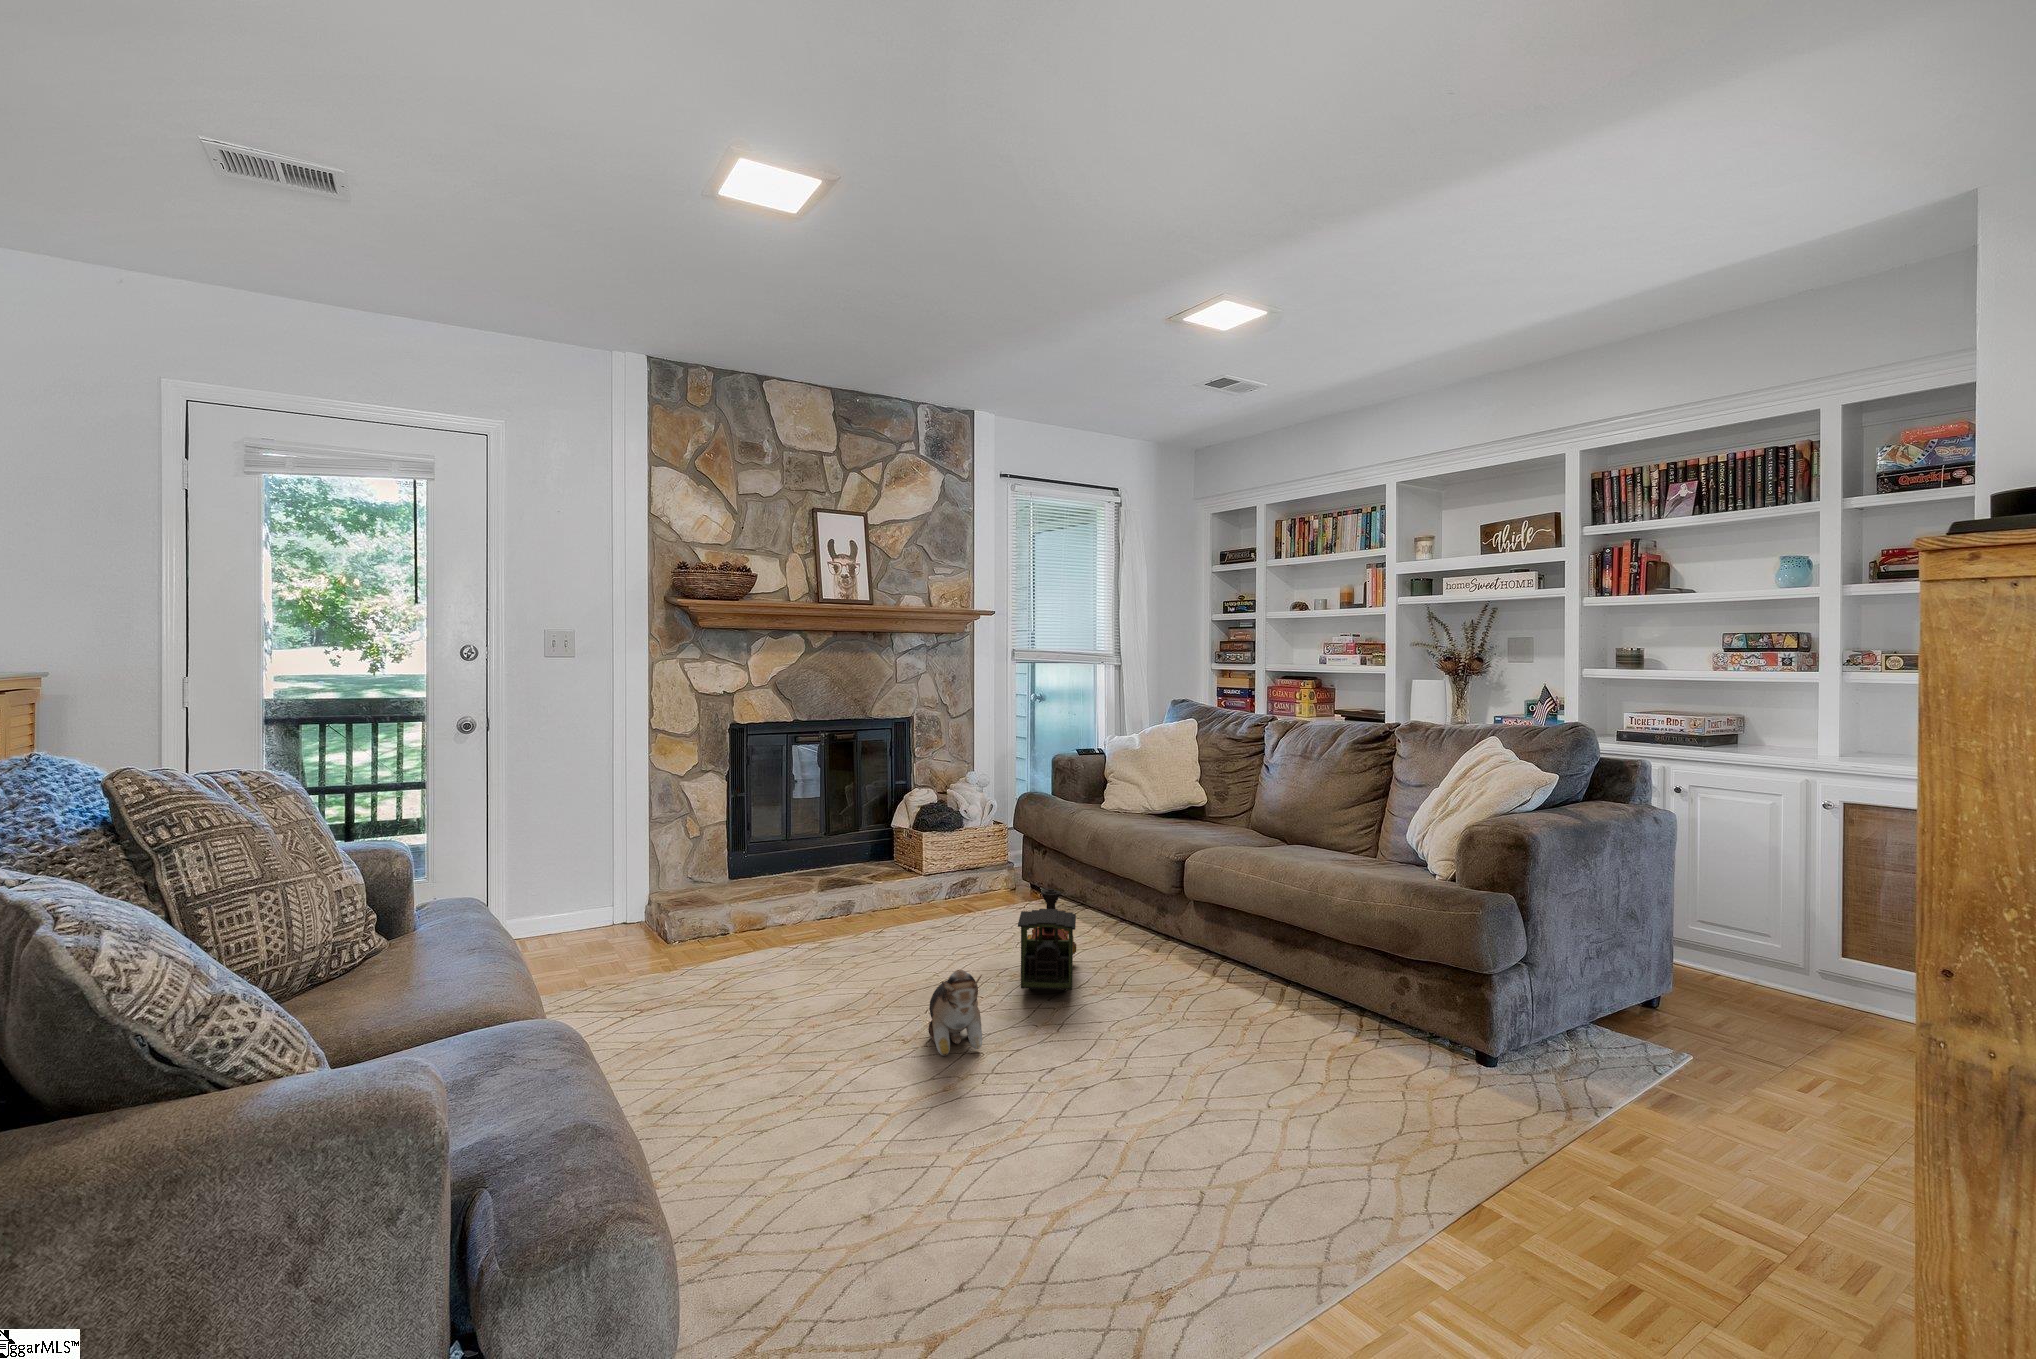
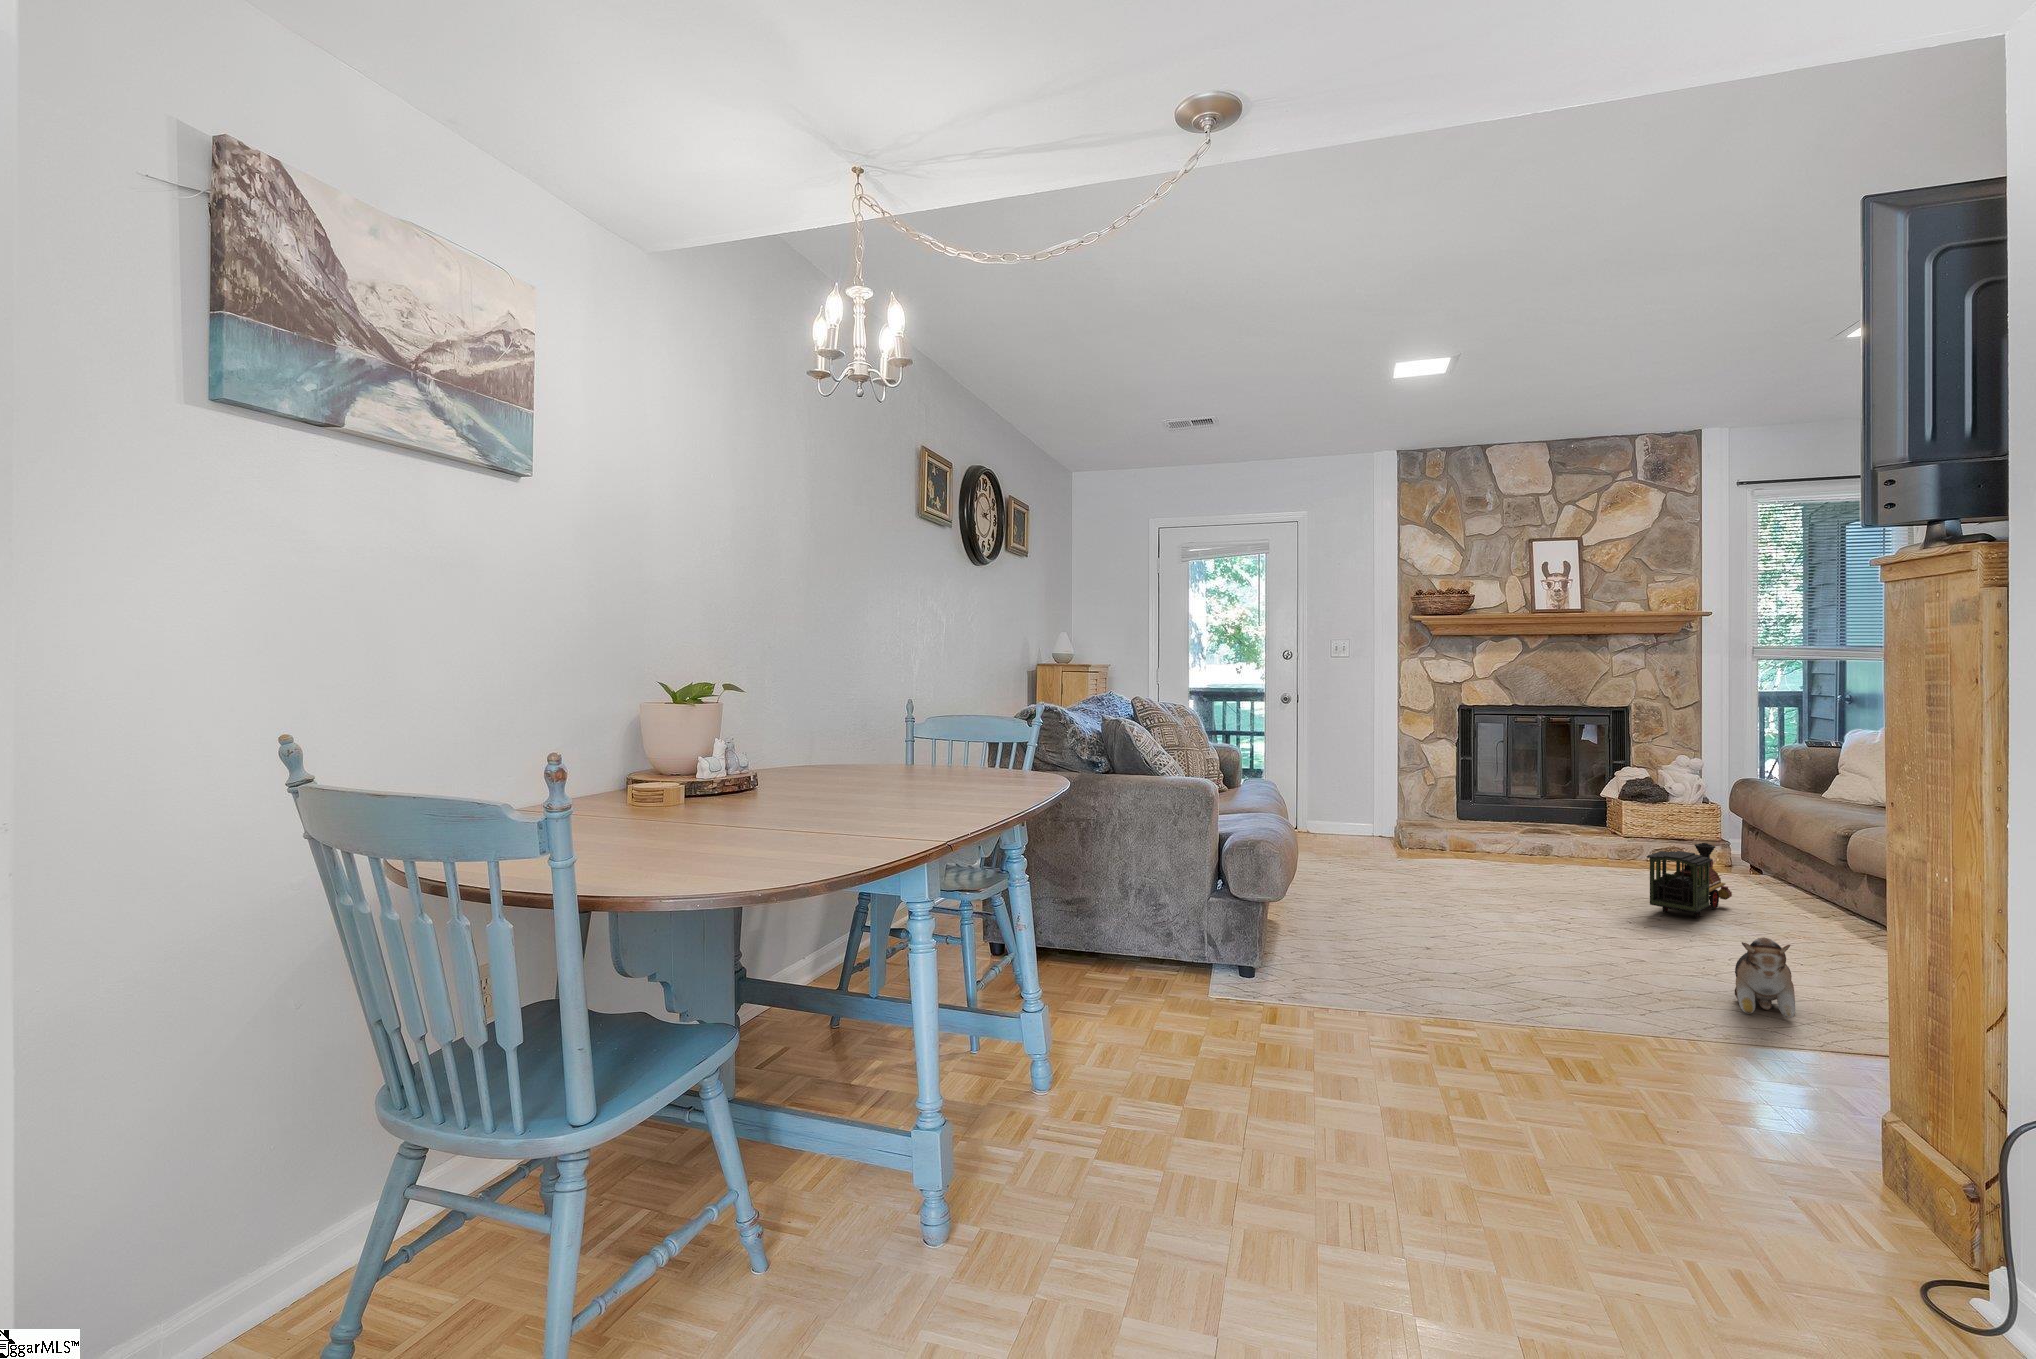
plush toy: present [928,970,982,1056] -> present [1735,937,1795,1018]

